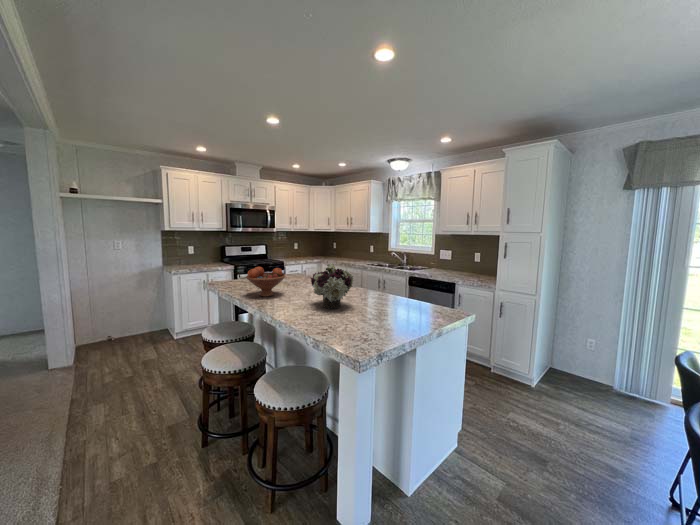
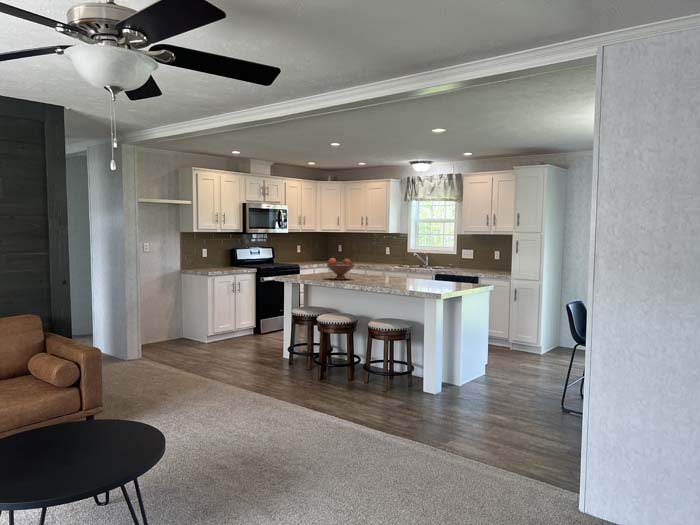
flower arrangement: present [311,263,353,309] -> none [381,252,413,283]

